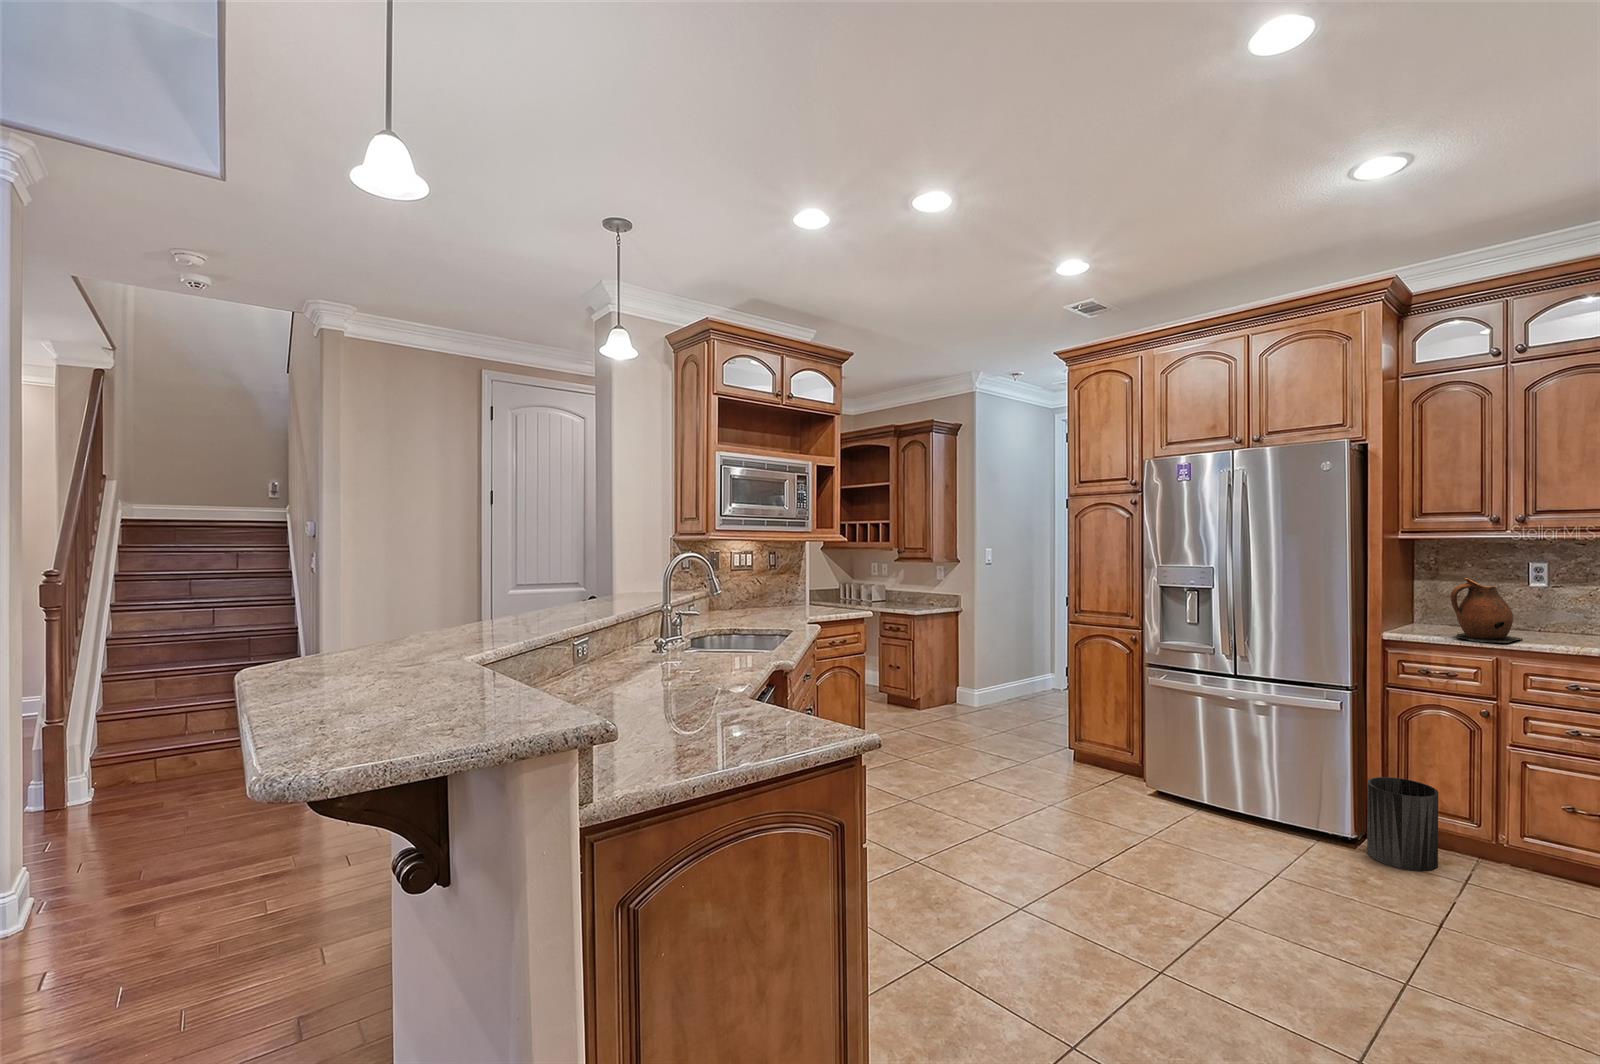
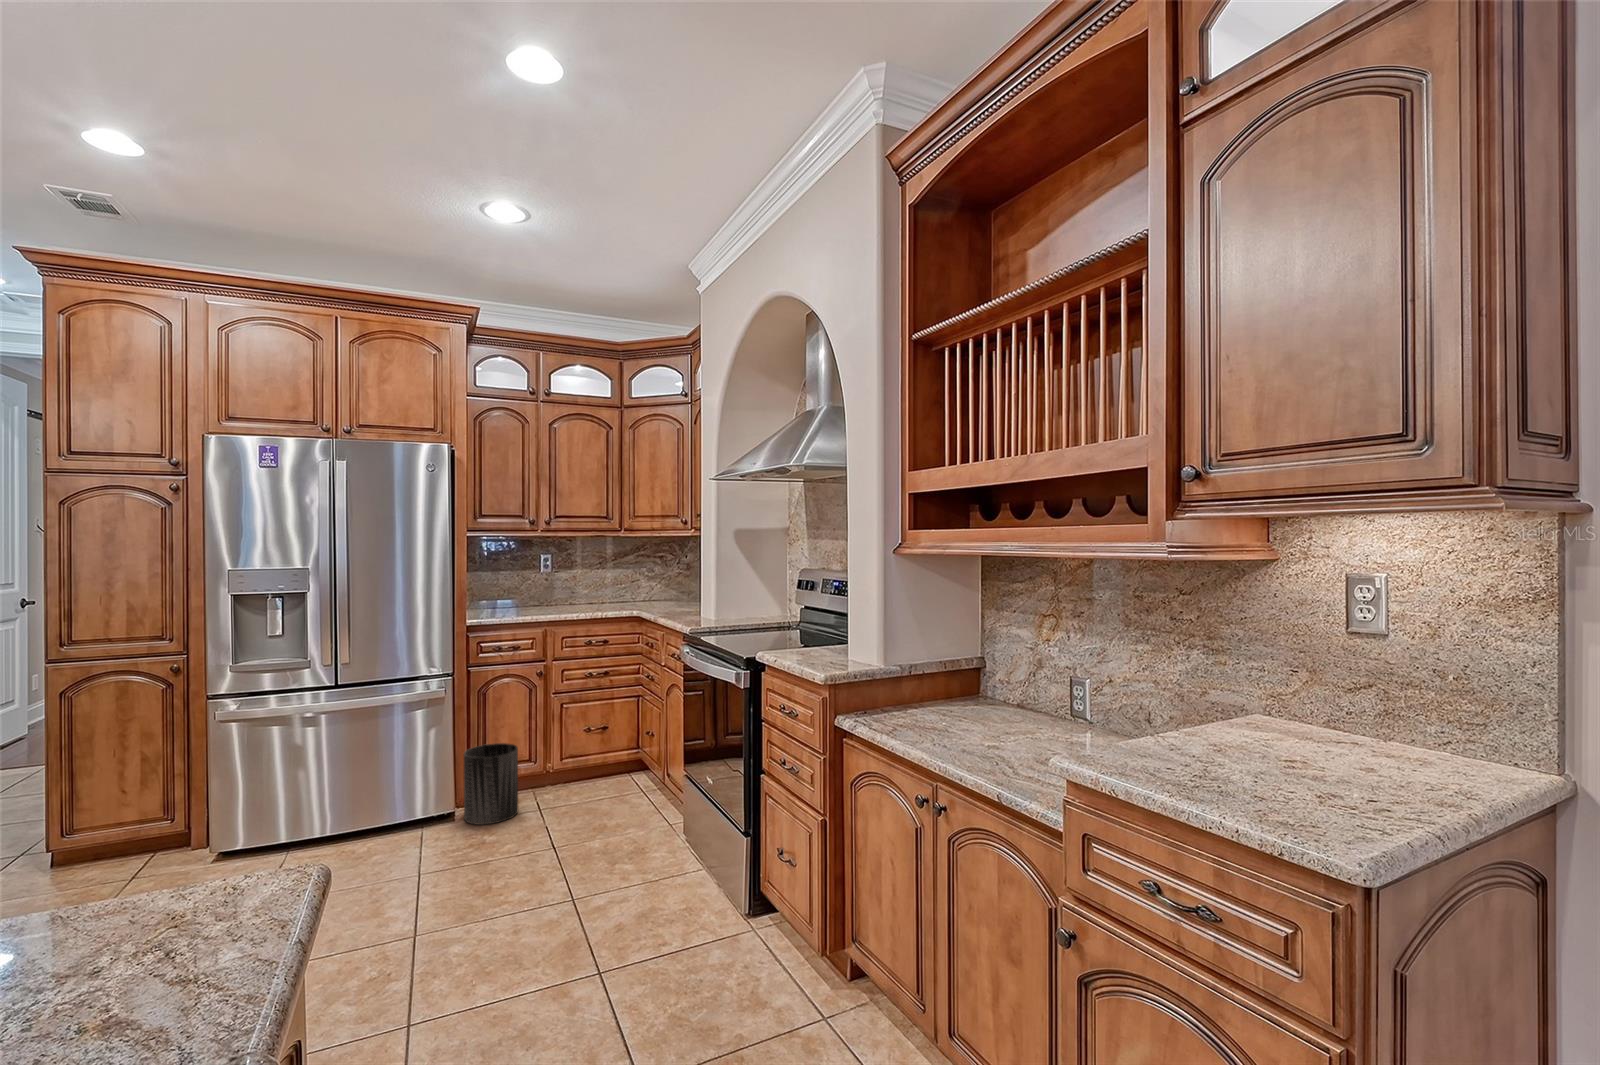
ceramic pitcher: present [1451,578,1523,643] -> none [503,565,545,615]

